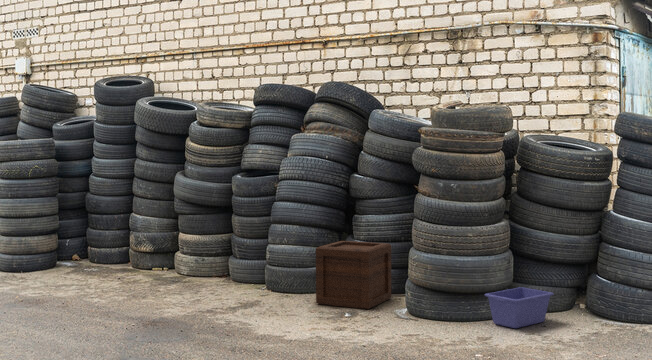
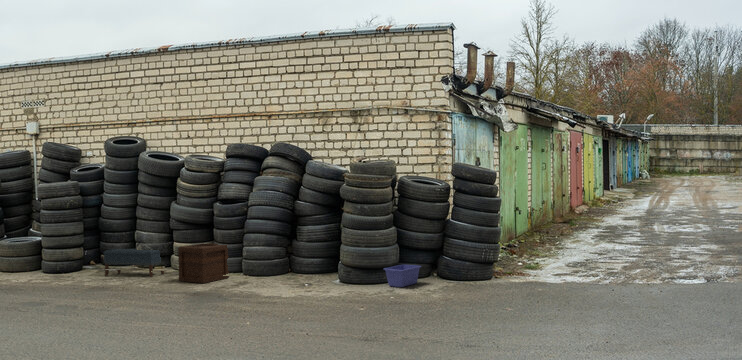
bench: none [87,234,168,279] -> present [103,249,164,277]
wooden crate: present [316,241,391,309] -> present [178,243,229,283]

